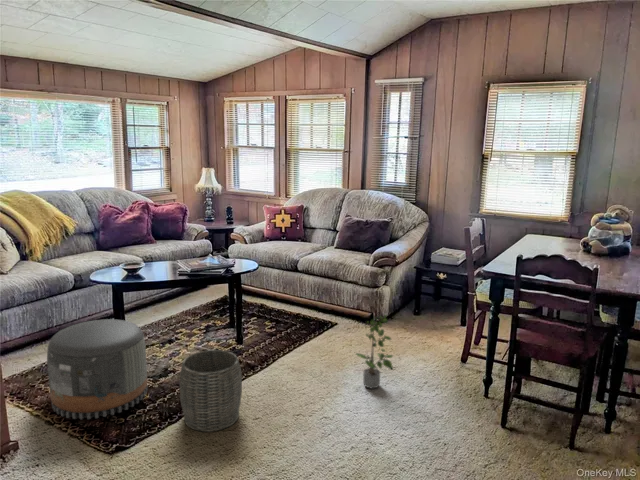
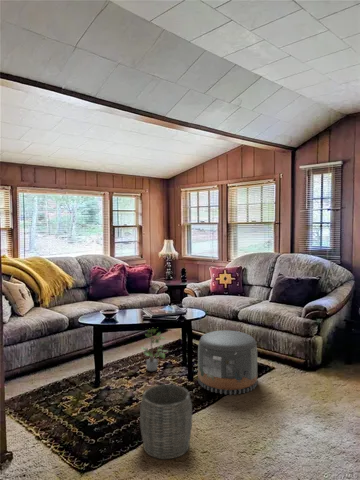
potted plant: present [356,315,393,388] -> present [141,327,167,371]
pouf: present [47,319,147,419] -> present [198,330,257,395]

